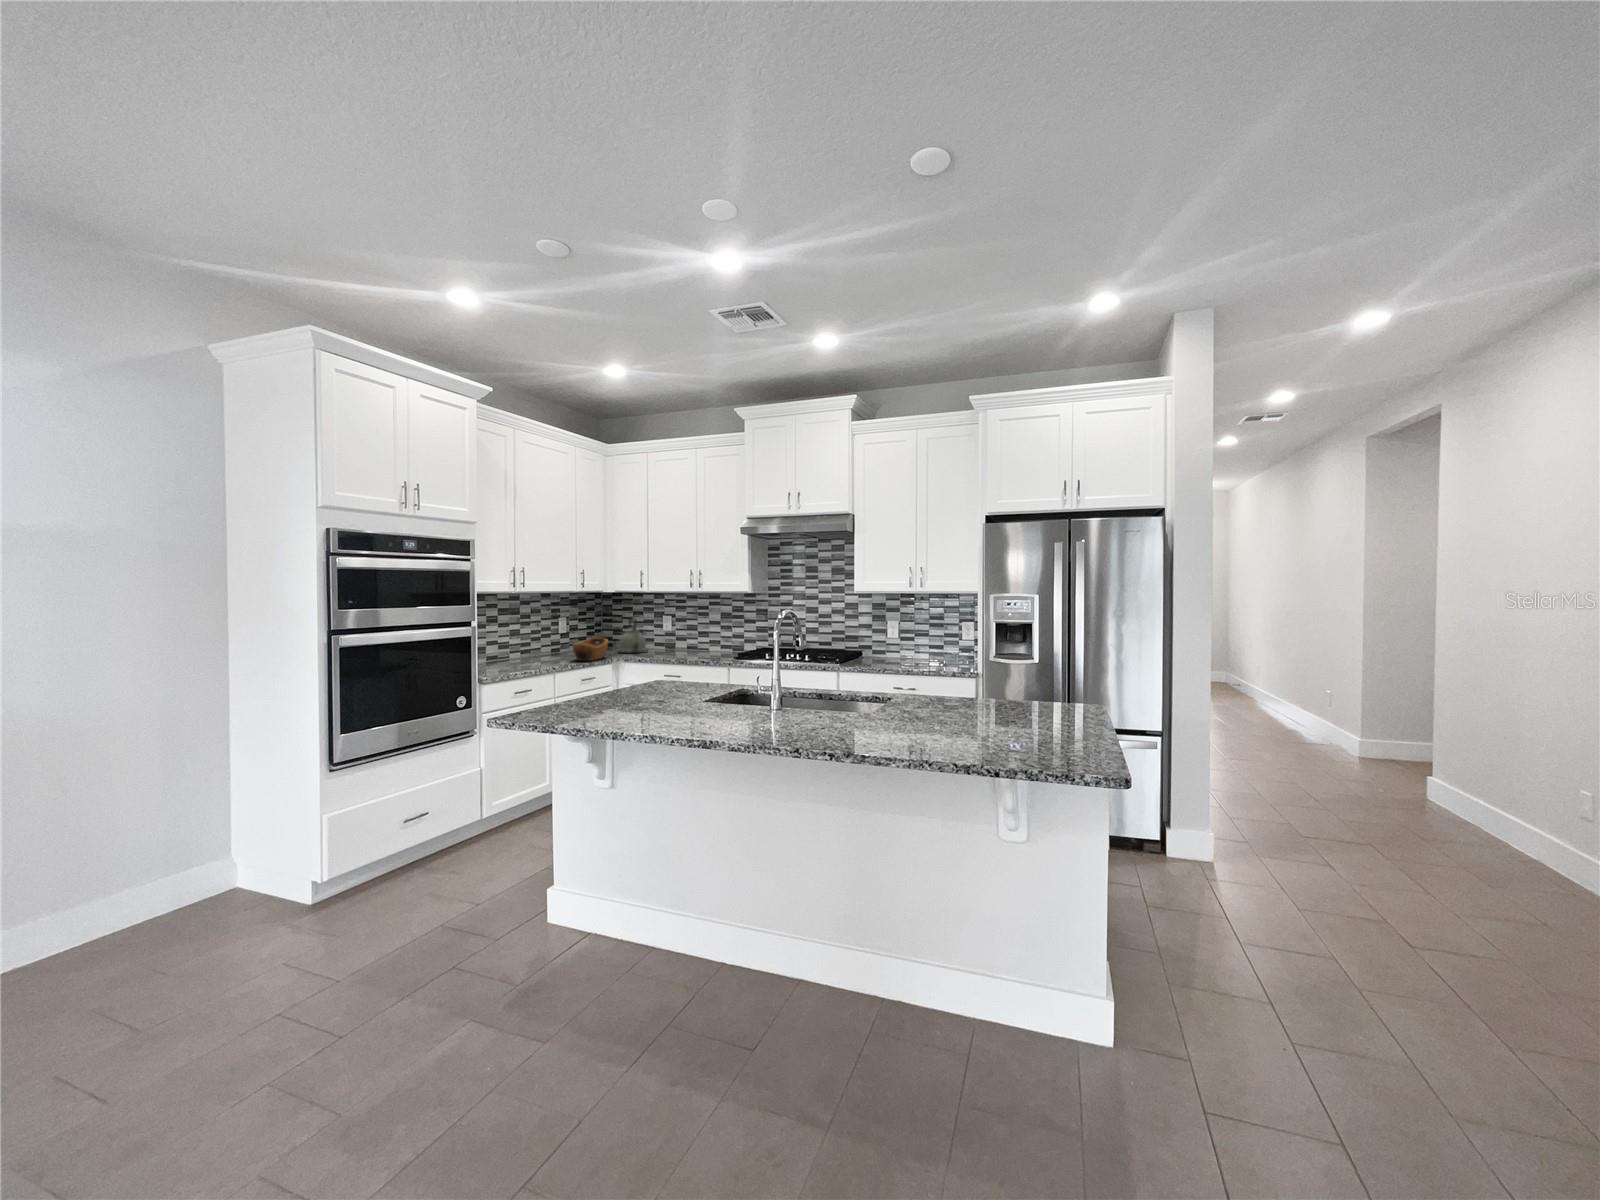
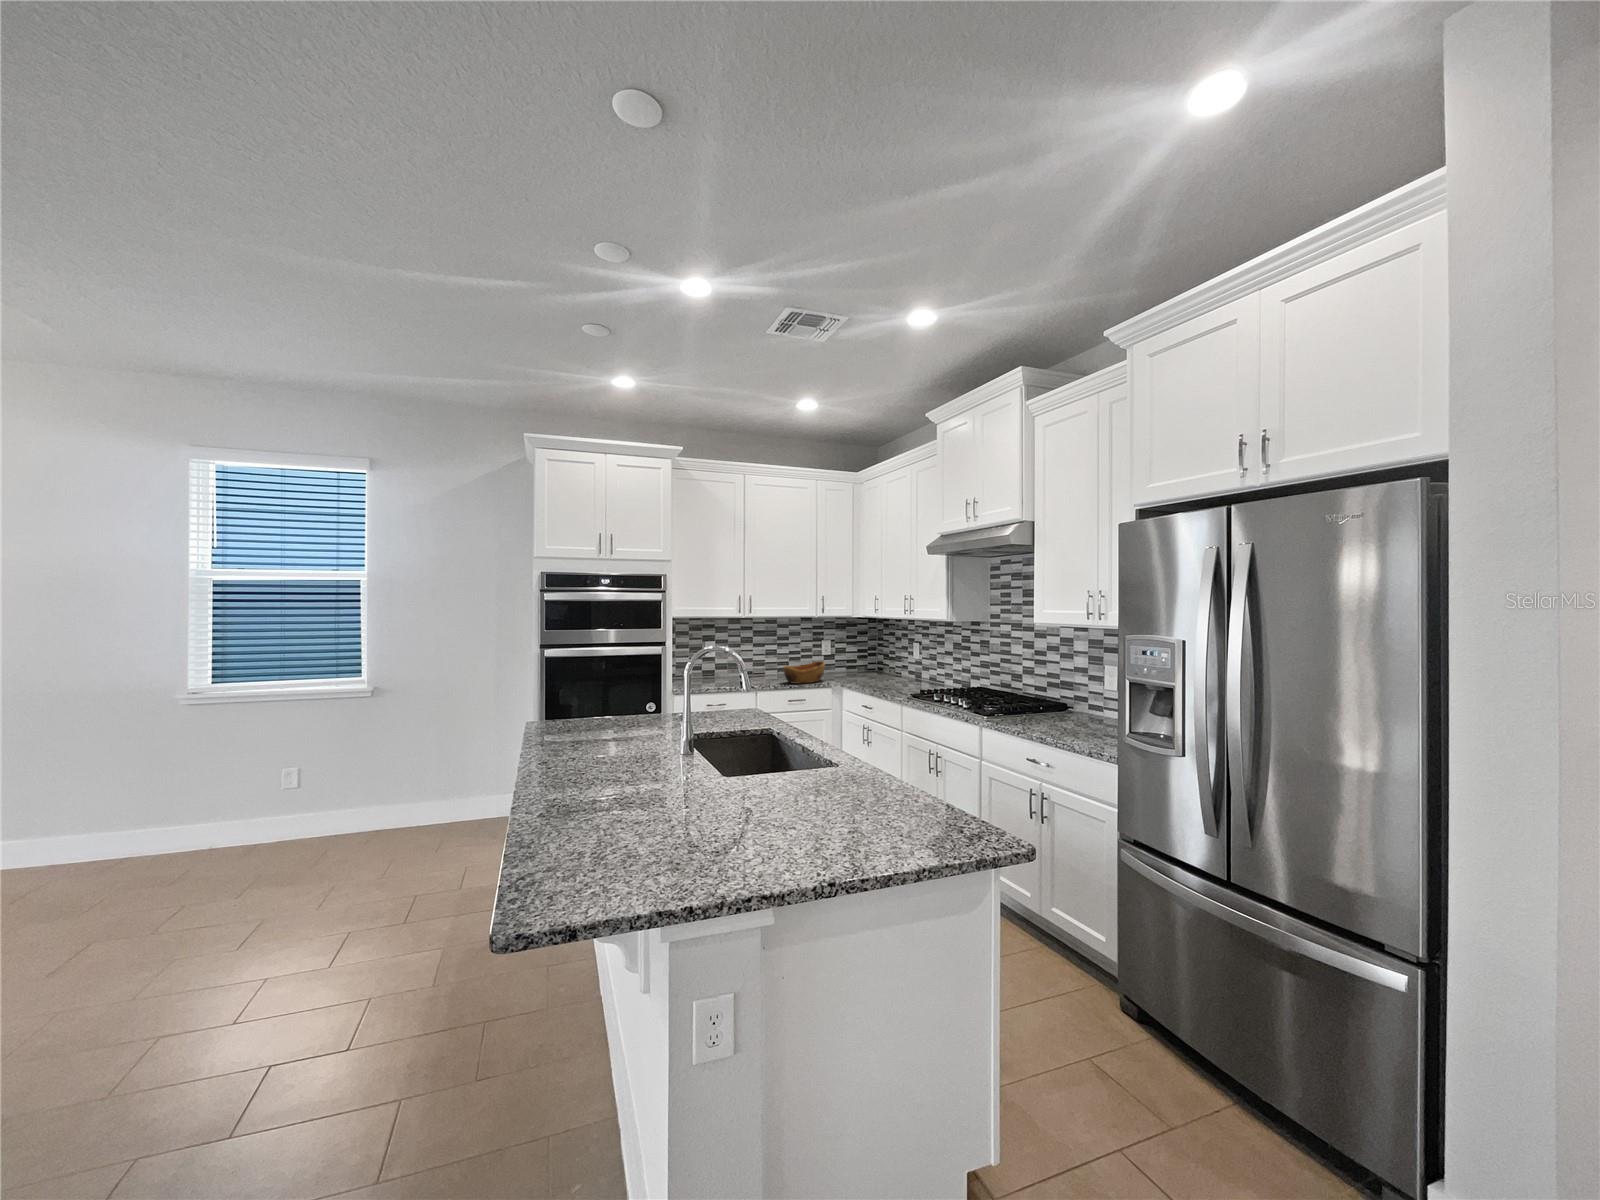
kettle: present [617,618,648,653] -> none [849,643,880,680]

